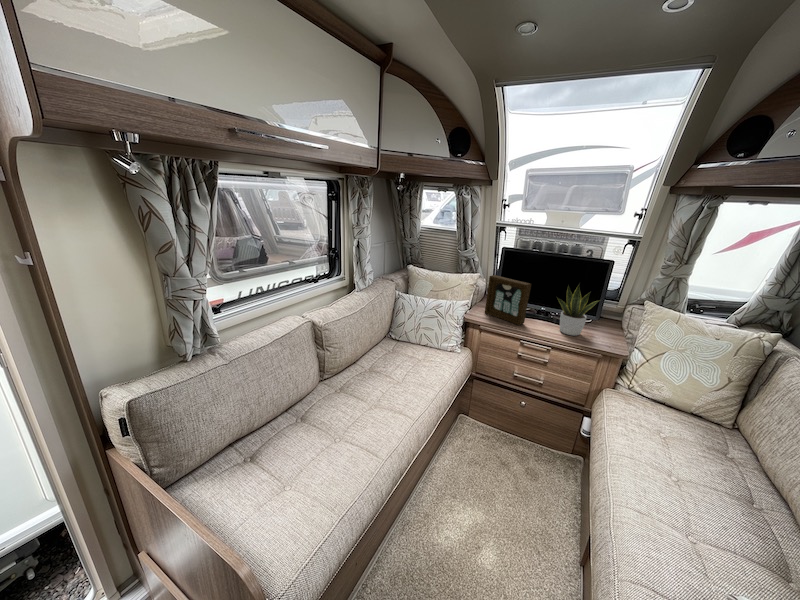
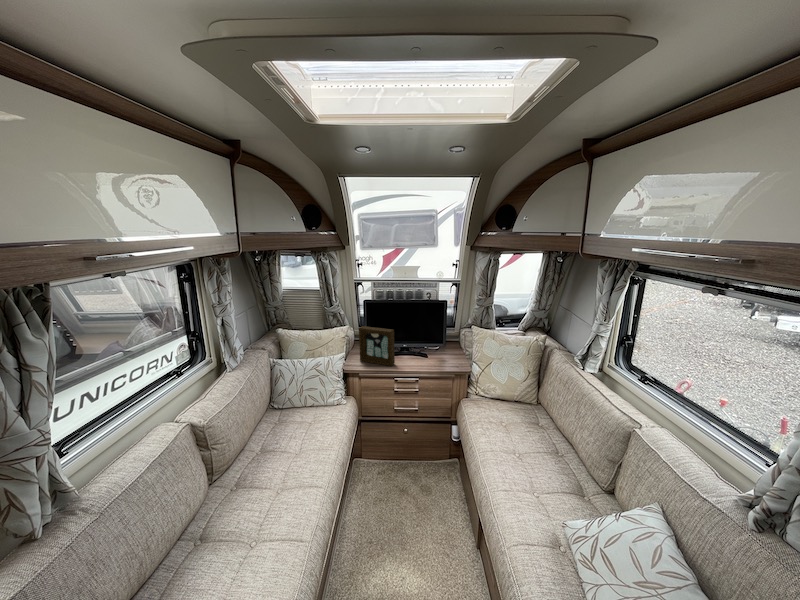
potted plant: present [557,285,600,336] -> none [414,323,446,365]

